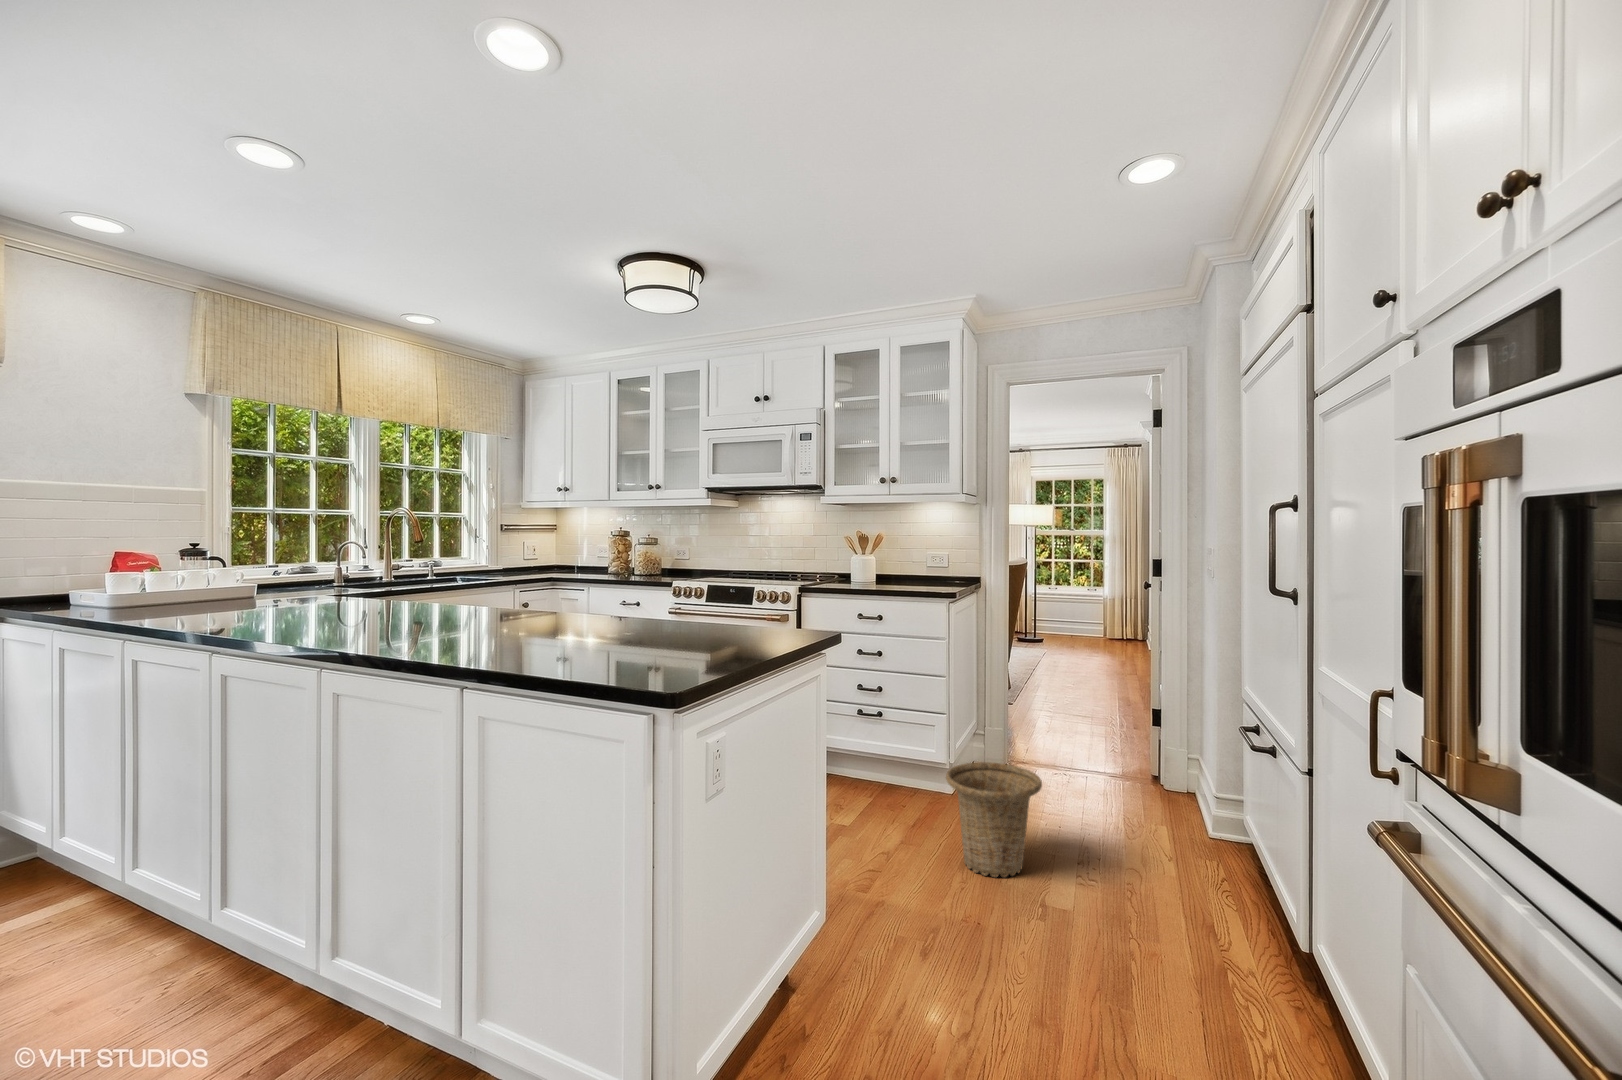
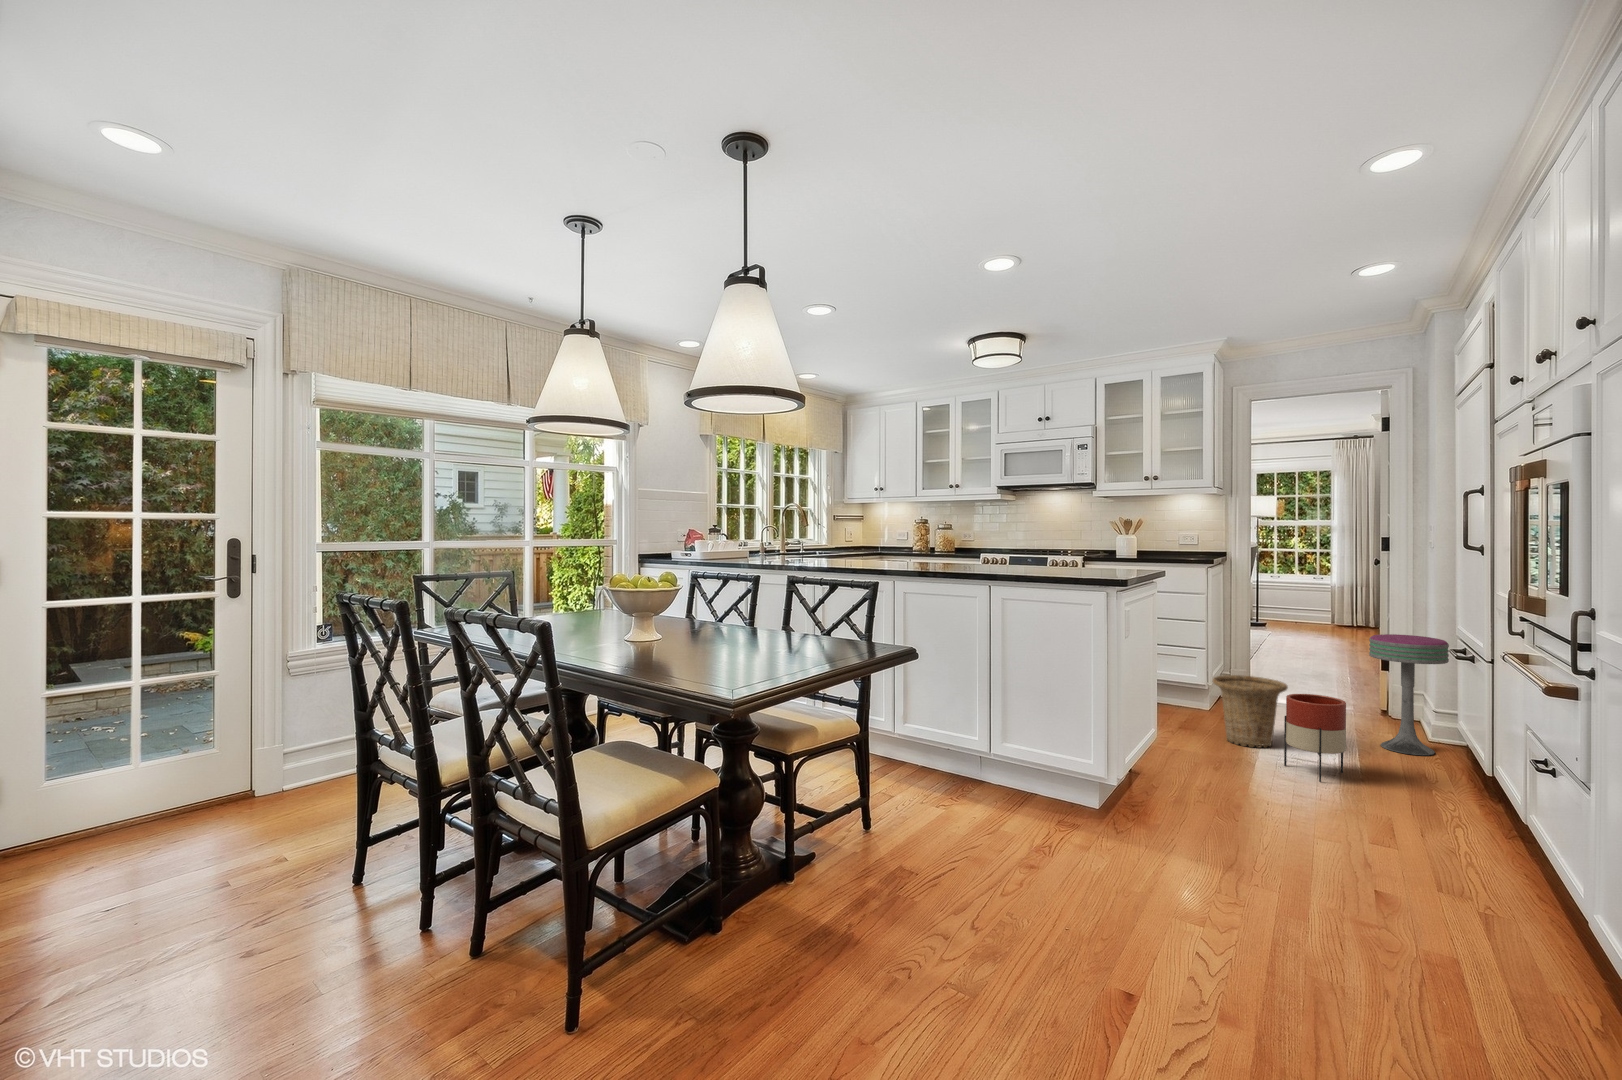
bar stool: none [1143,697,1238,870] -> present [1369,634,1449,755]
planter: none [1033,808,1115,960] -> present [1284,694,1346,782]

